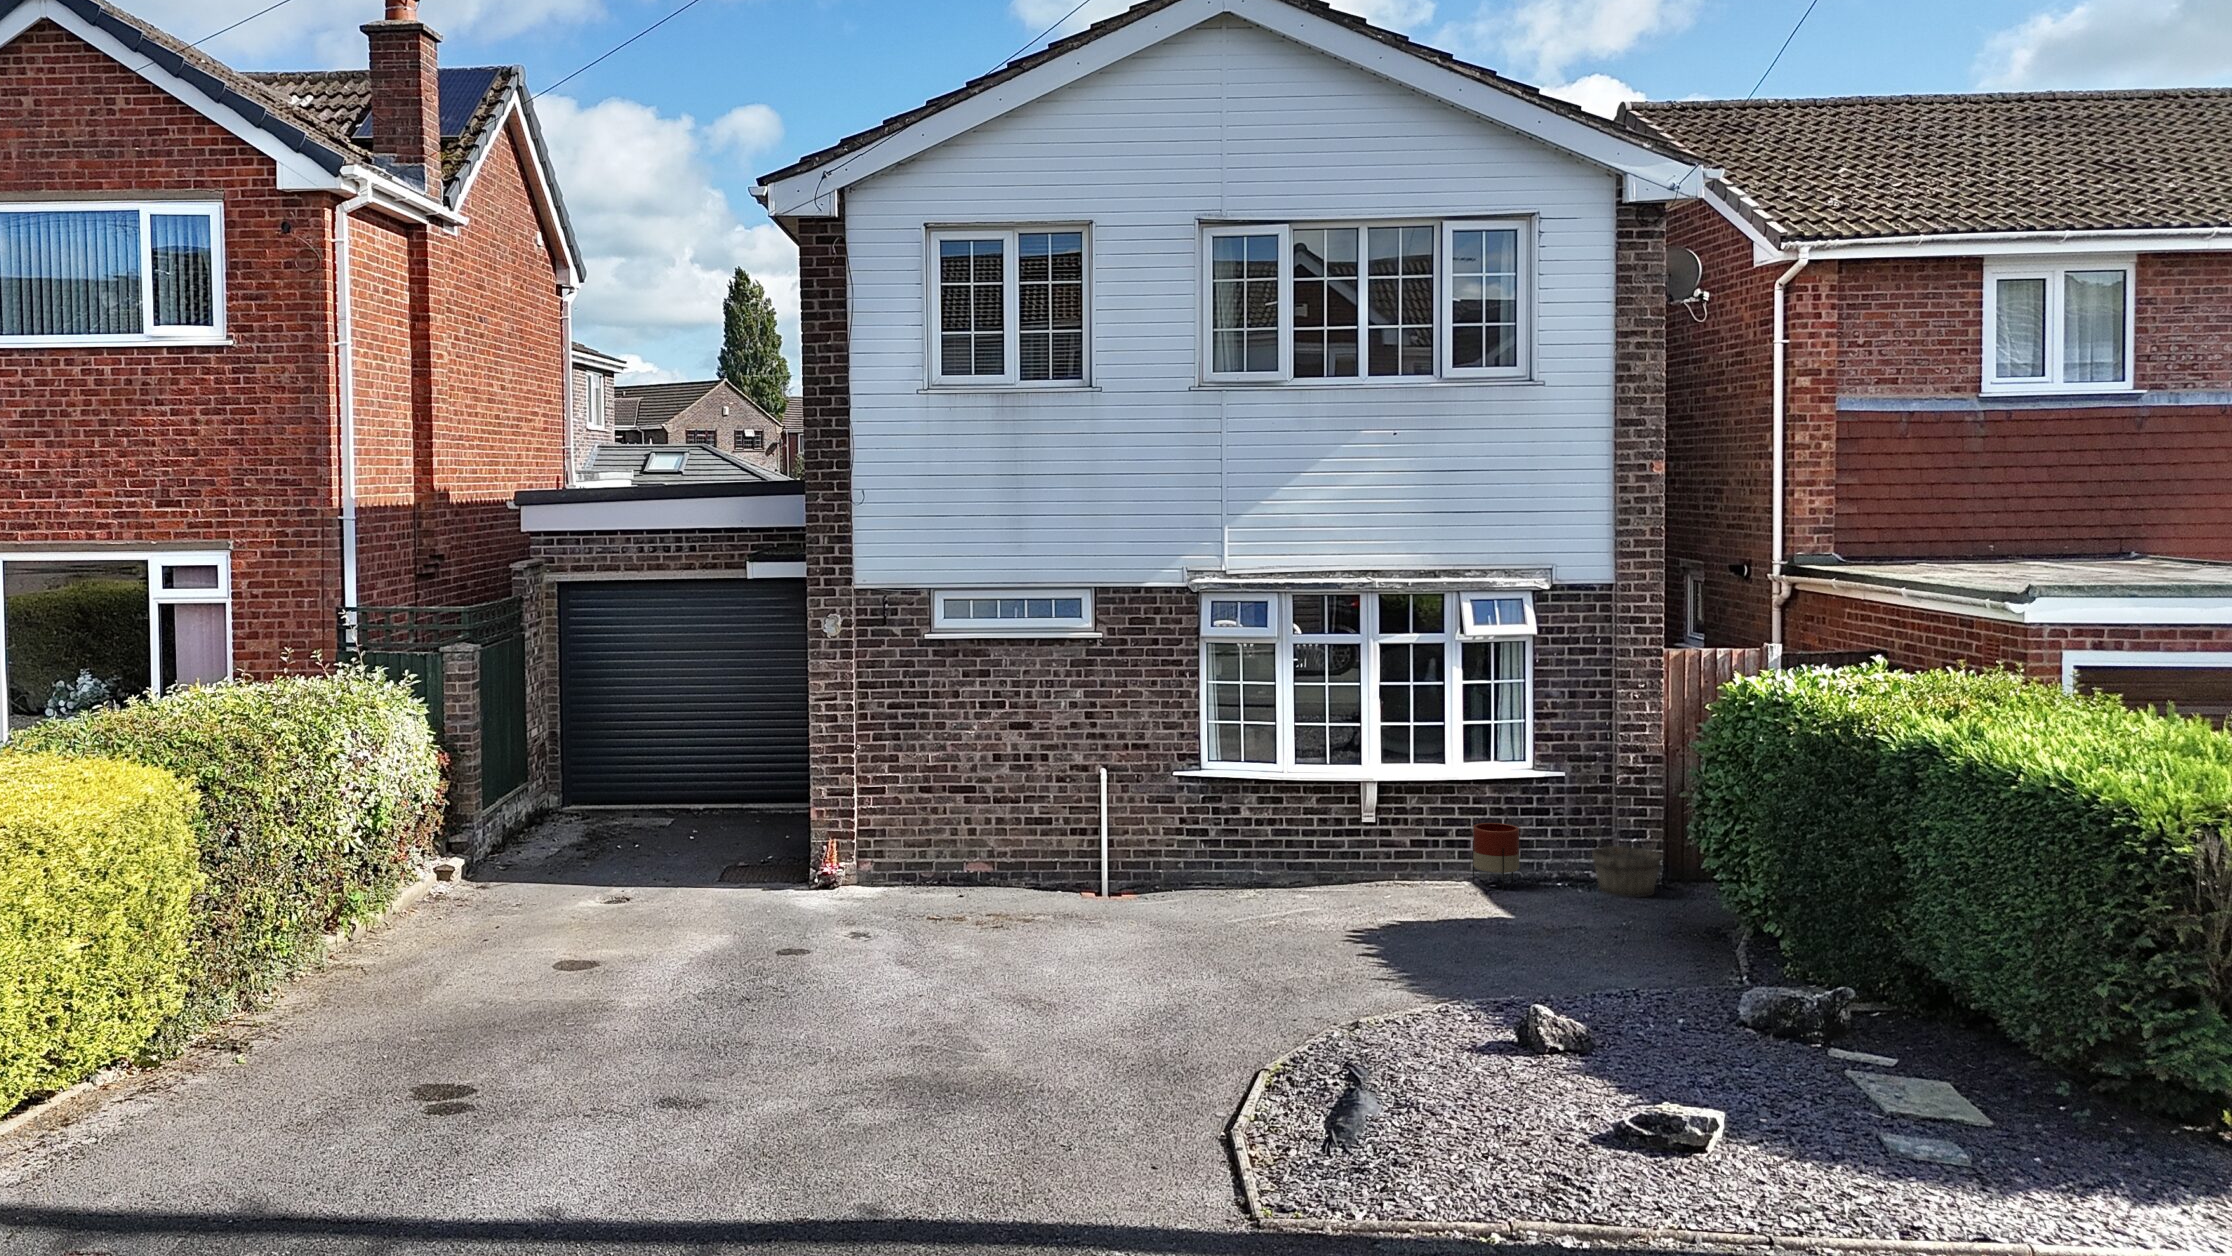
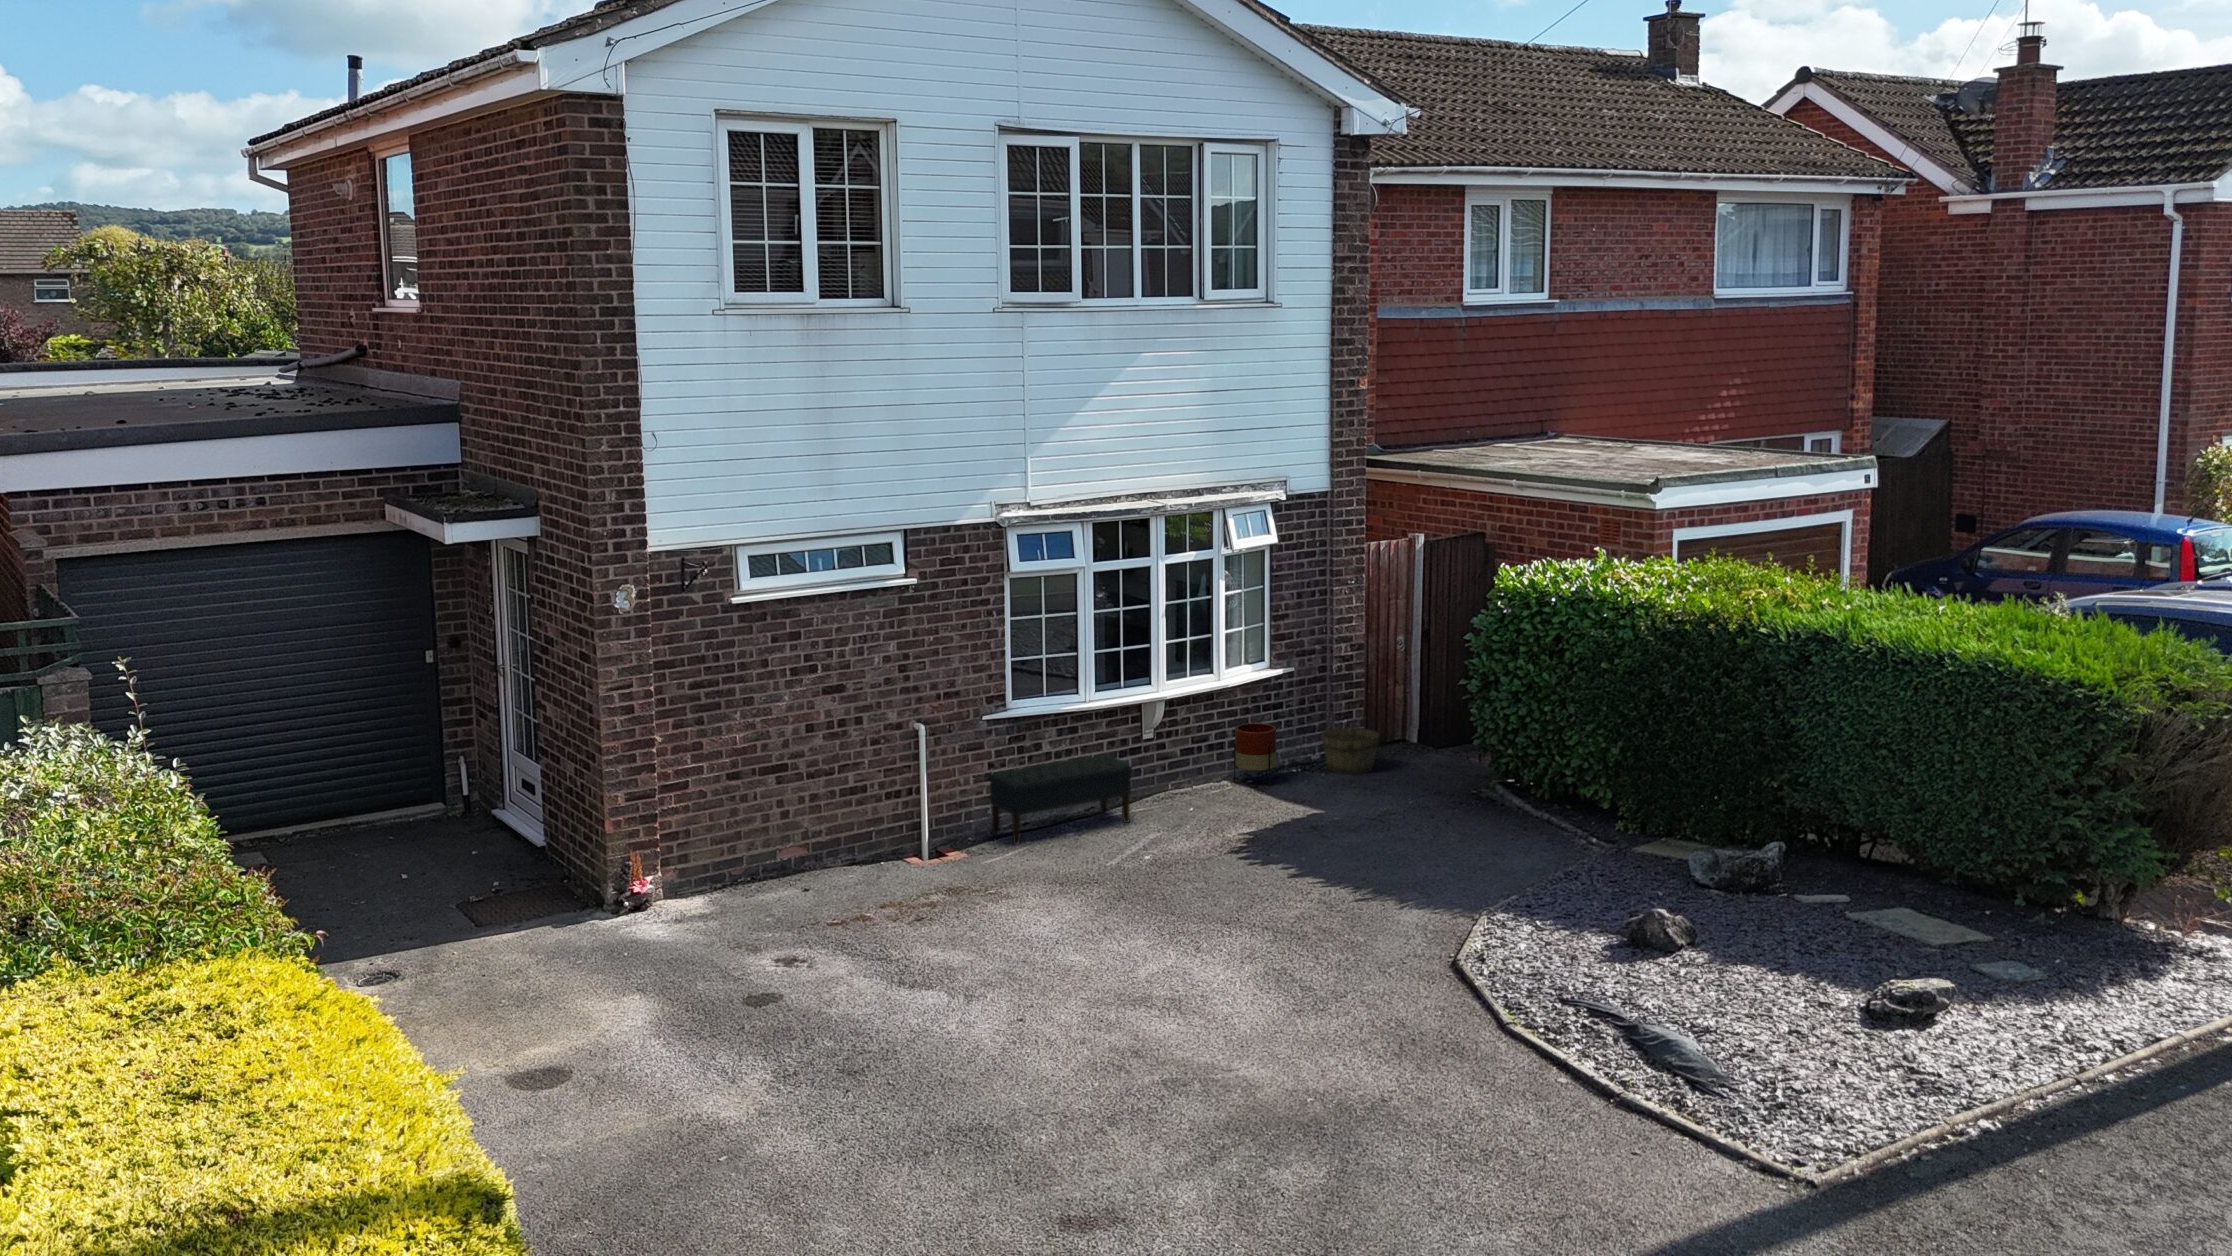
bench: none [1175,826,1314,897] -> present [988,754,1132,845]

